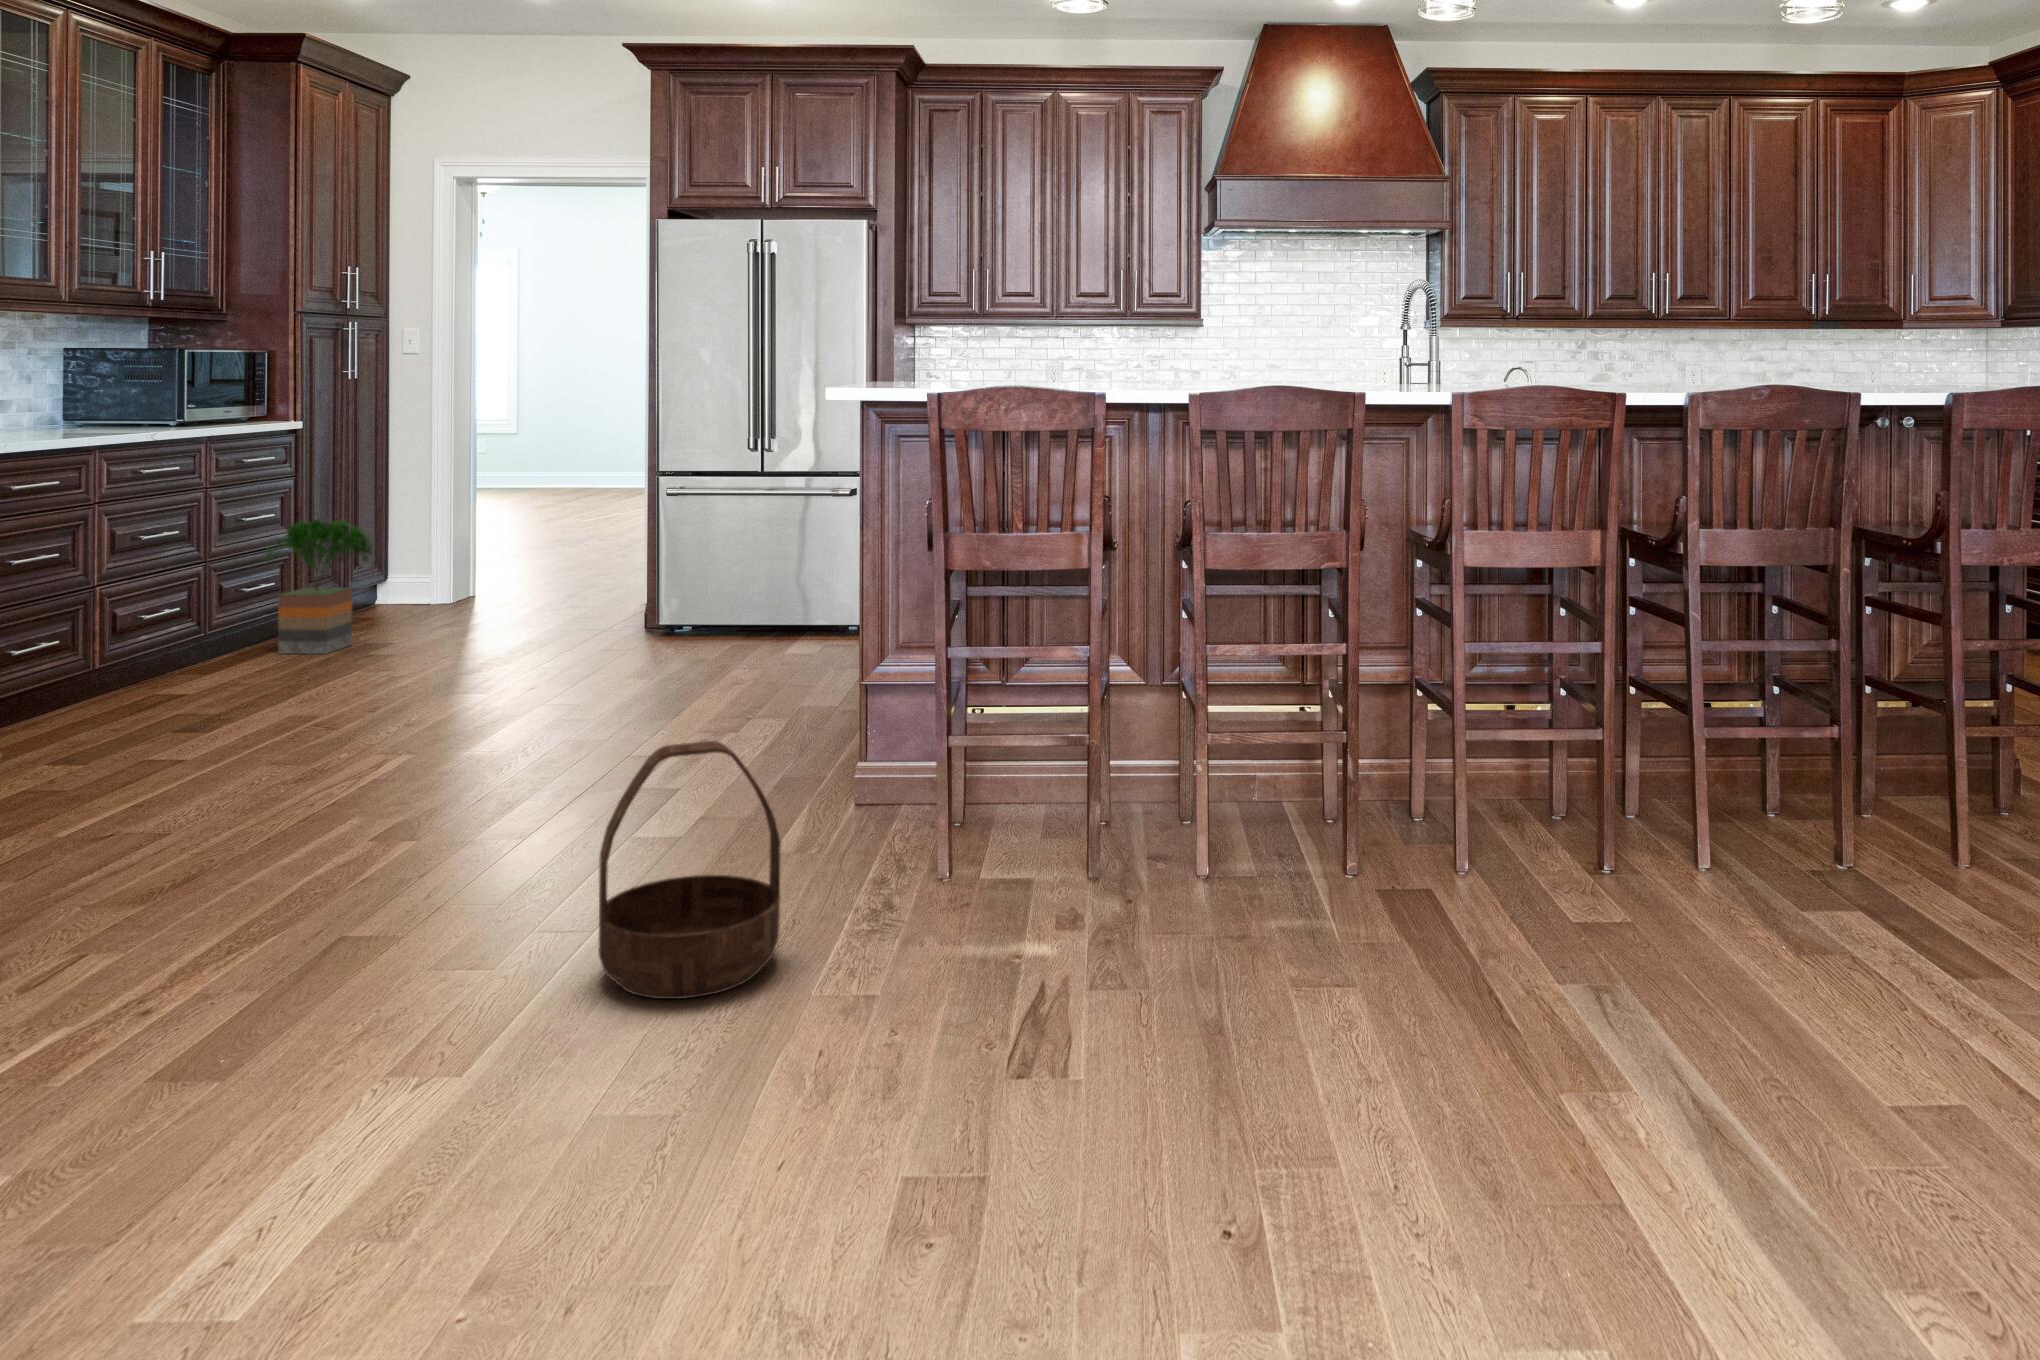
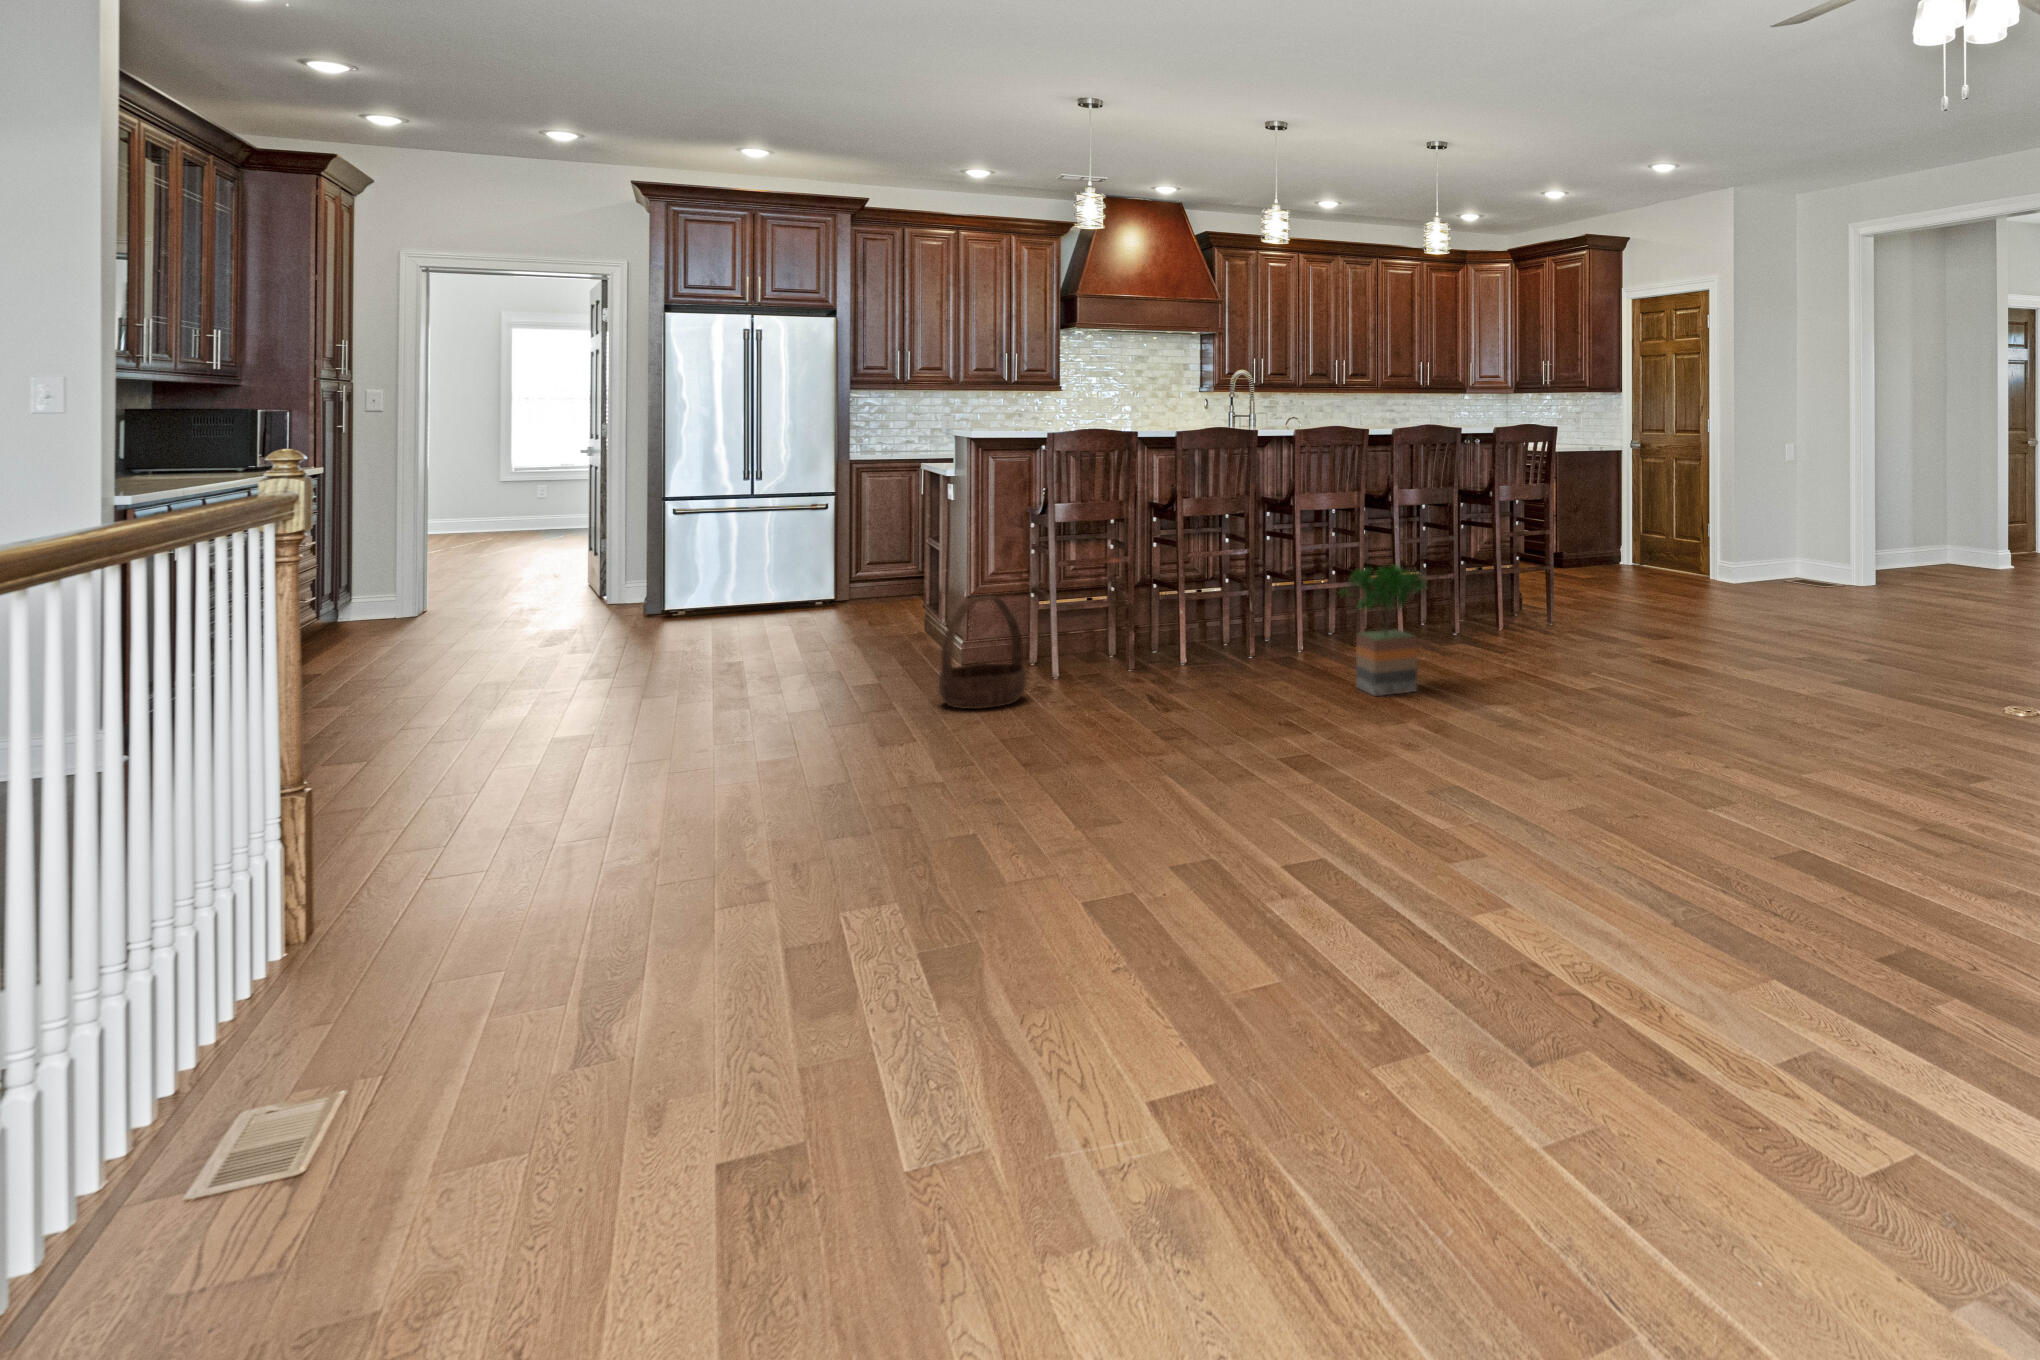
potted tree: present [266,519,375,654] -> present [1340,565,1427,696]

